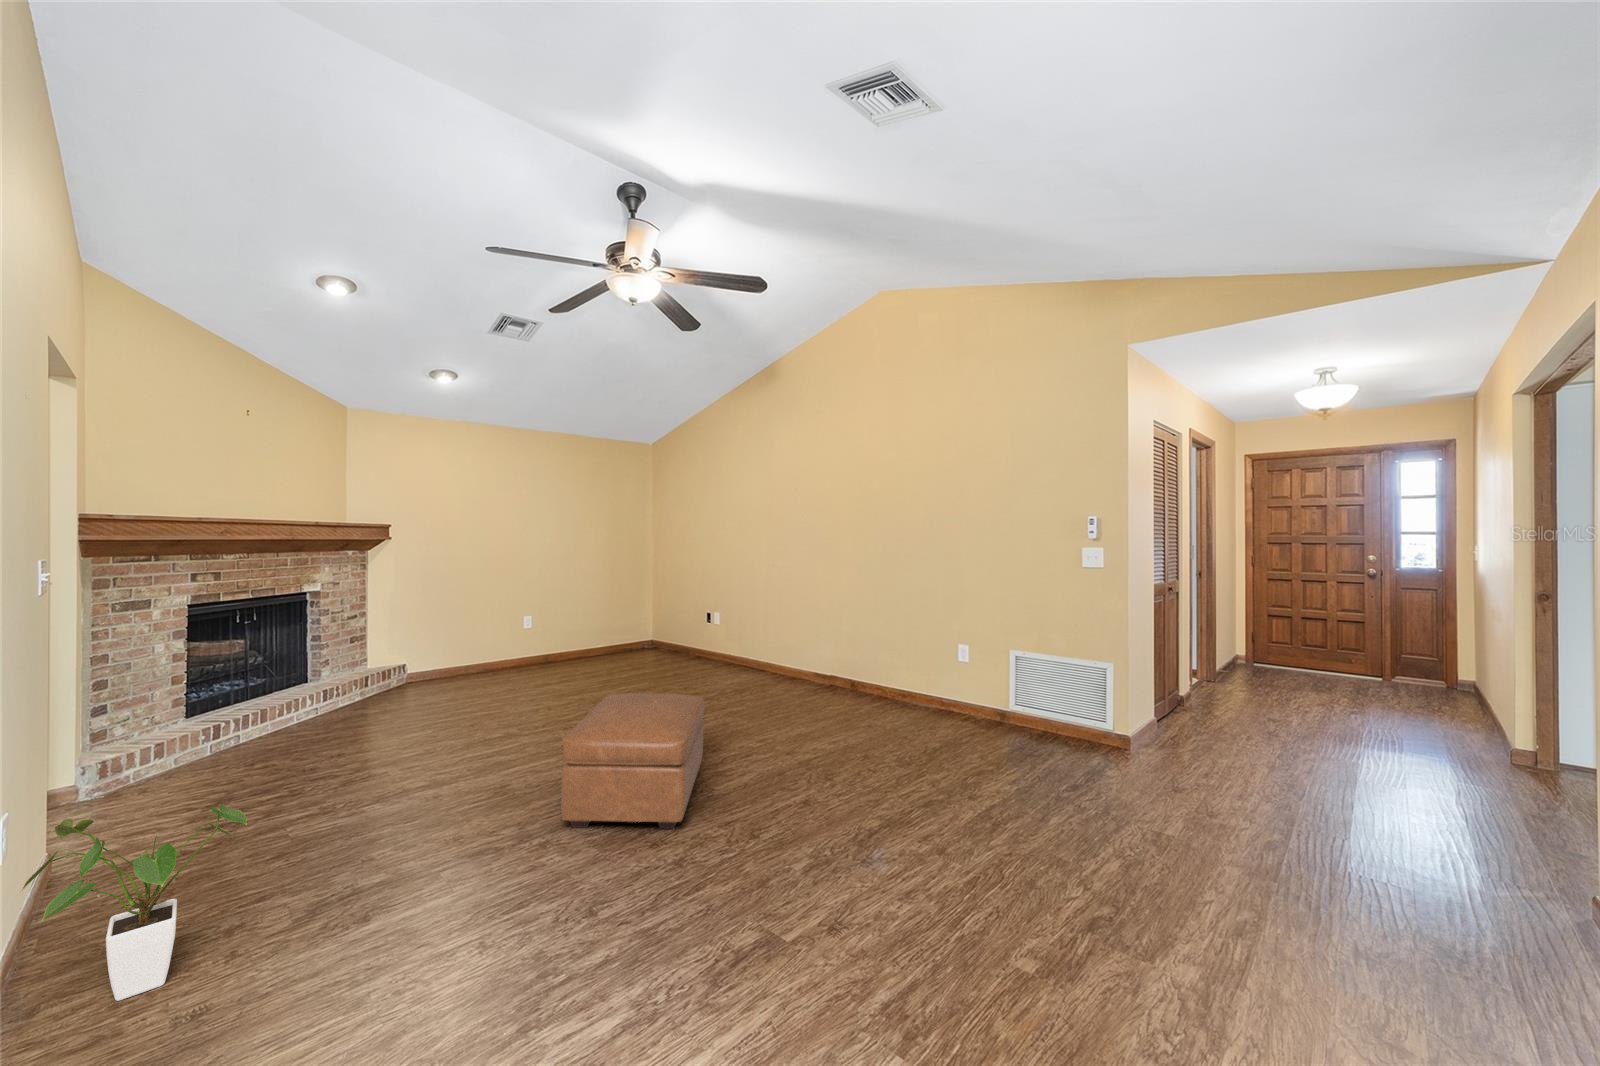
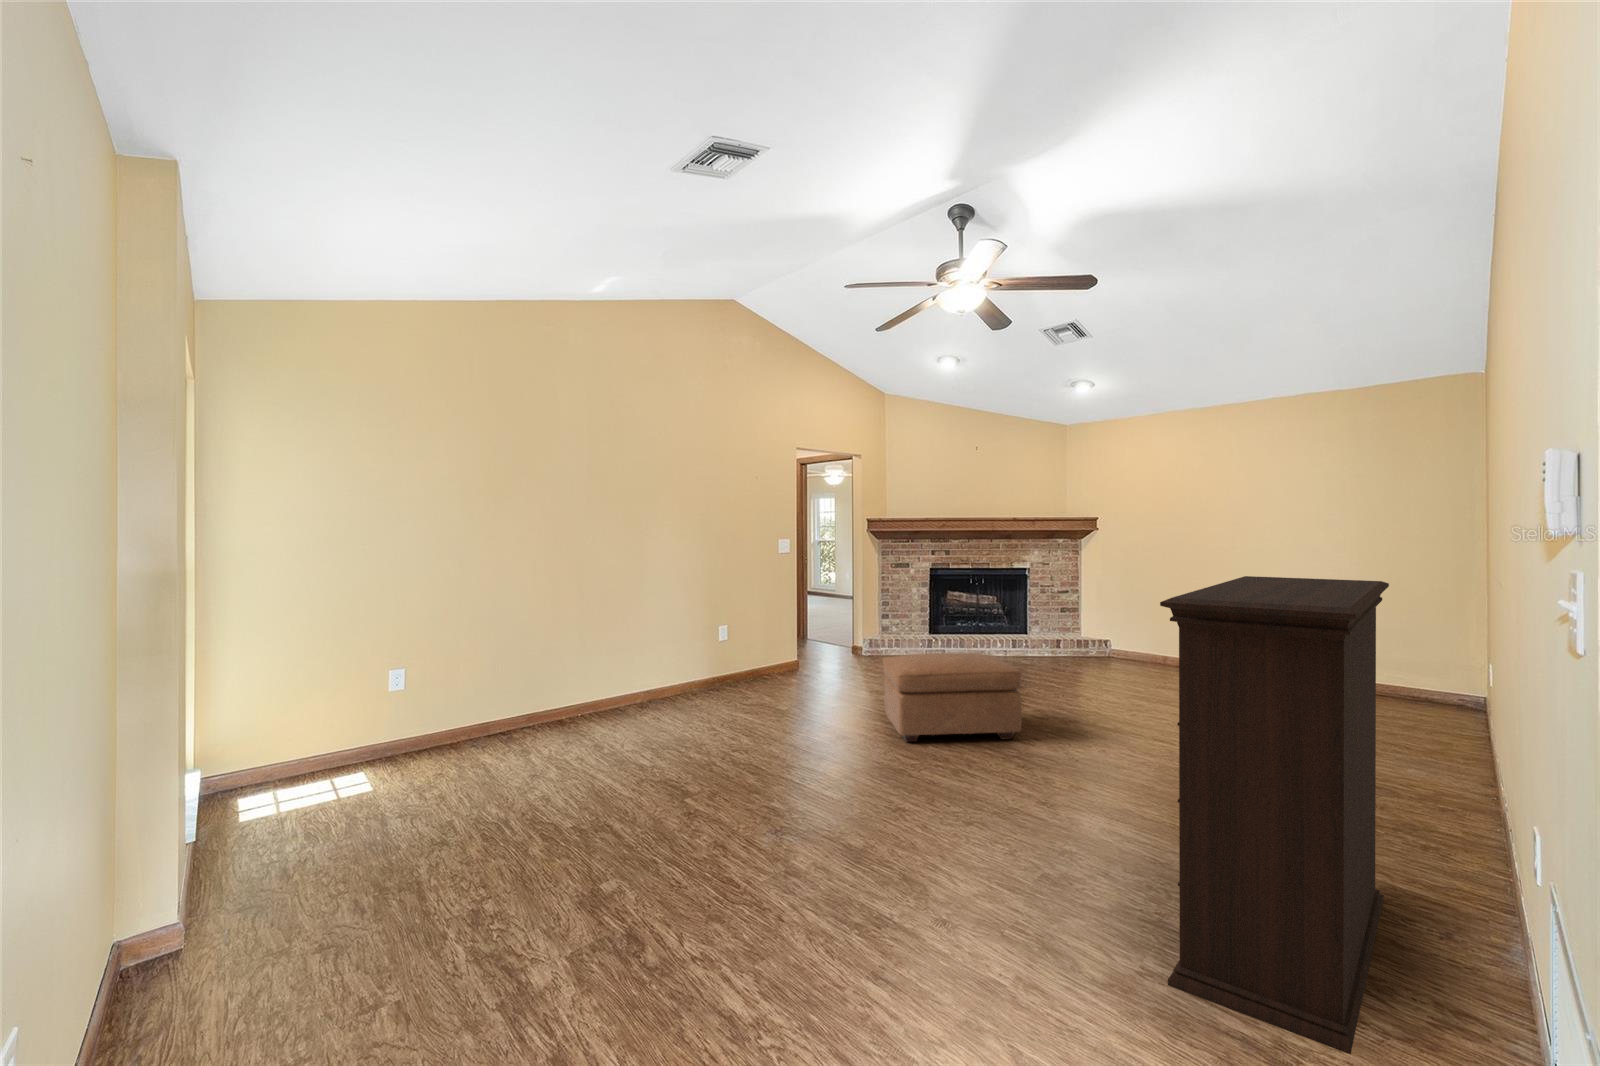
bookshelf: none [964,578,1171,810] -> present [1160,576,1389,1054]
house plant: present [22,804,247,1001] -> none [722,626,772,694]

